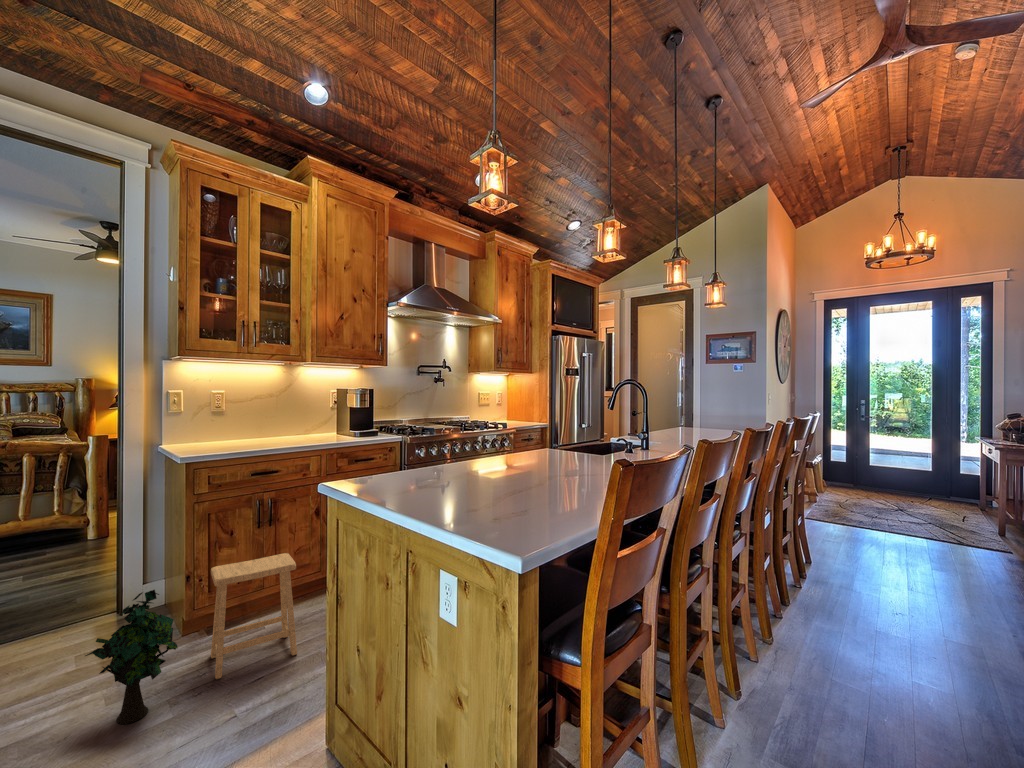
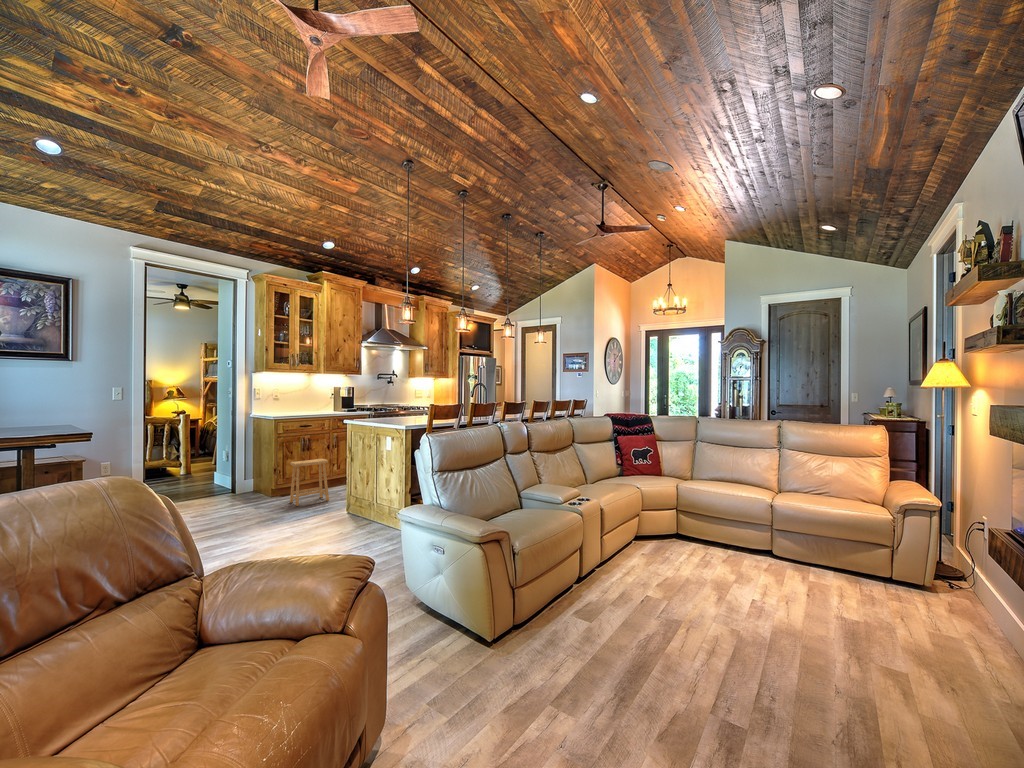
decorative plant: present [85,590,178,724] -> none [253,463,285,514]

